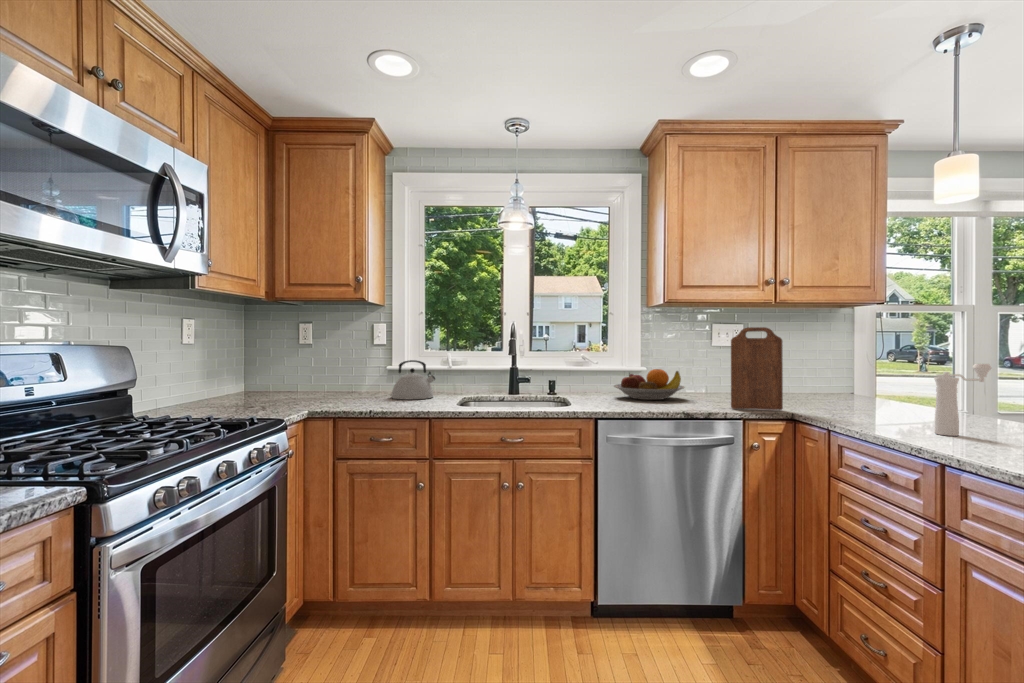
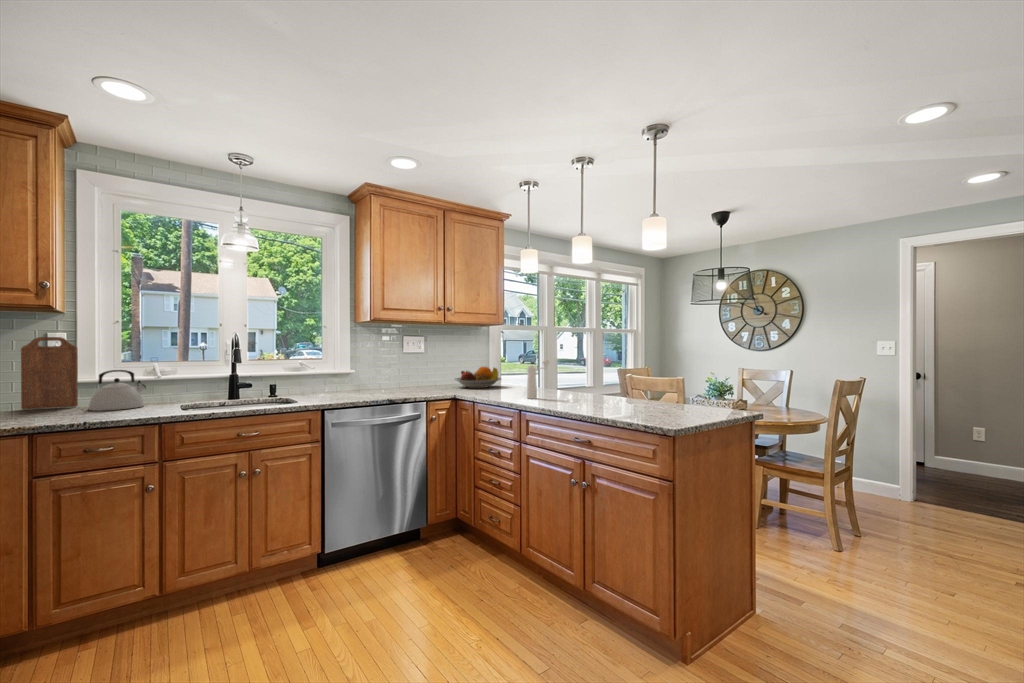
cutting board: present [731,327,783,410] -> present [21,337,78,410]
fruit bowl: present [614,369,684,400] -> present [455,367,501,388]

